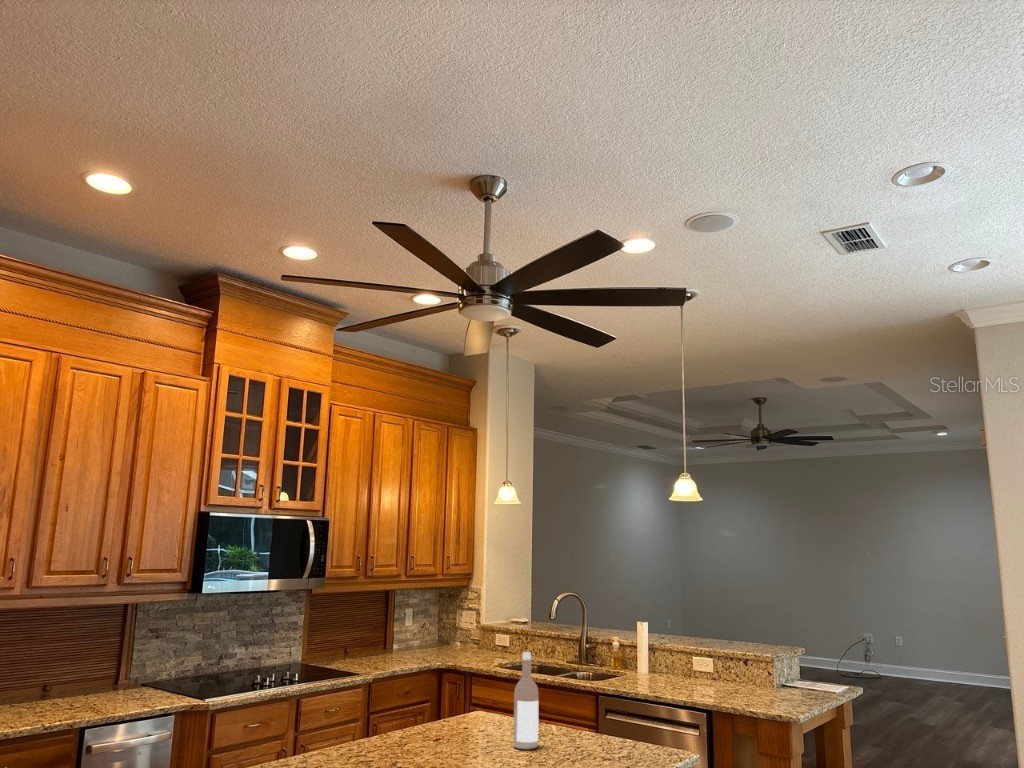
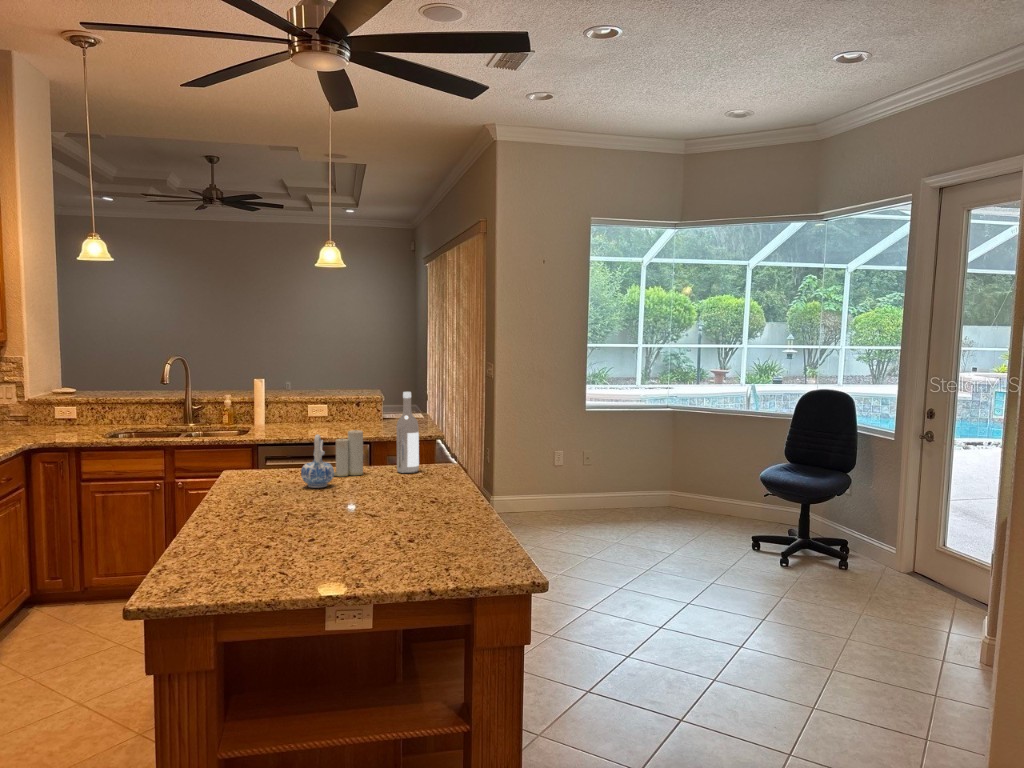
candle: none [458,684,495,740] -> present [334,430,363,476]
ceramic pitcher: none [392,686,424,744] -> present [301,435,334,488]

